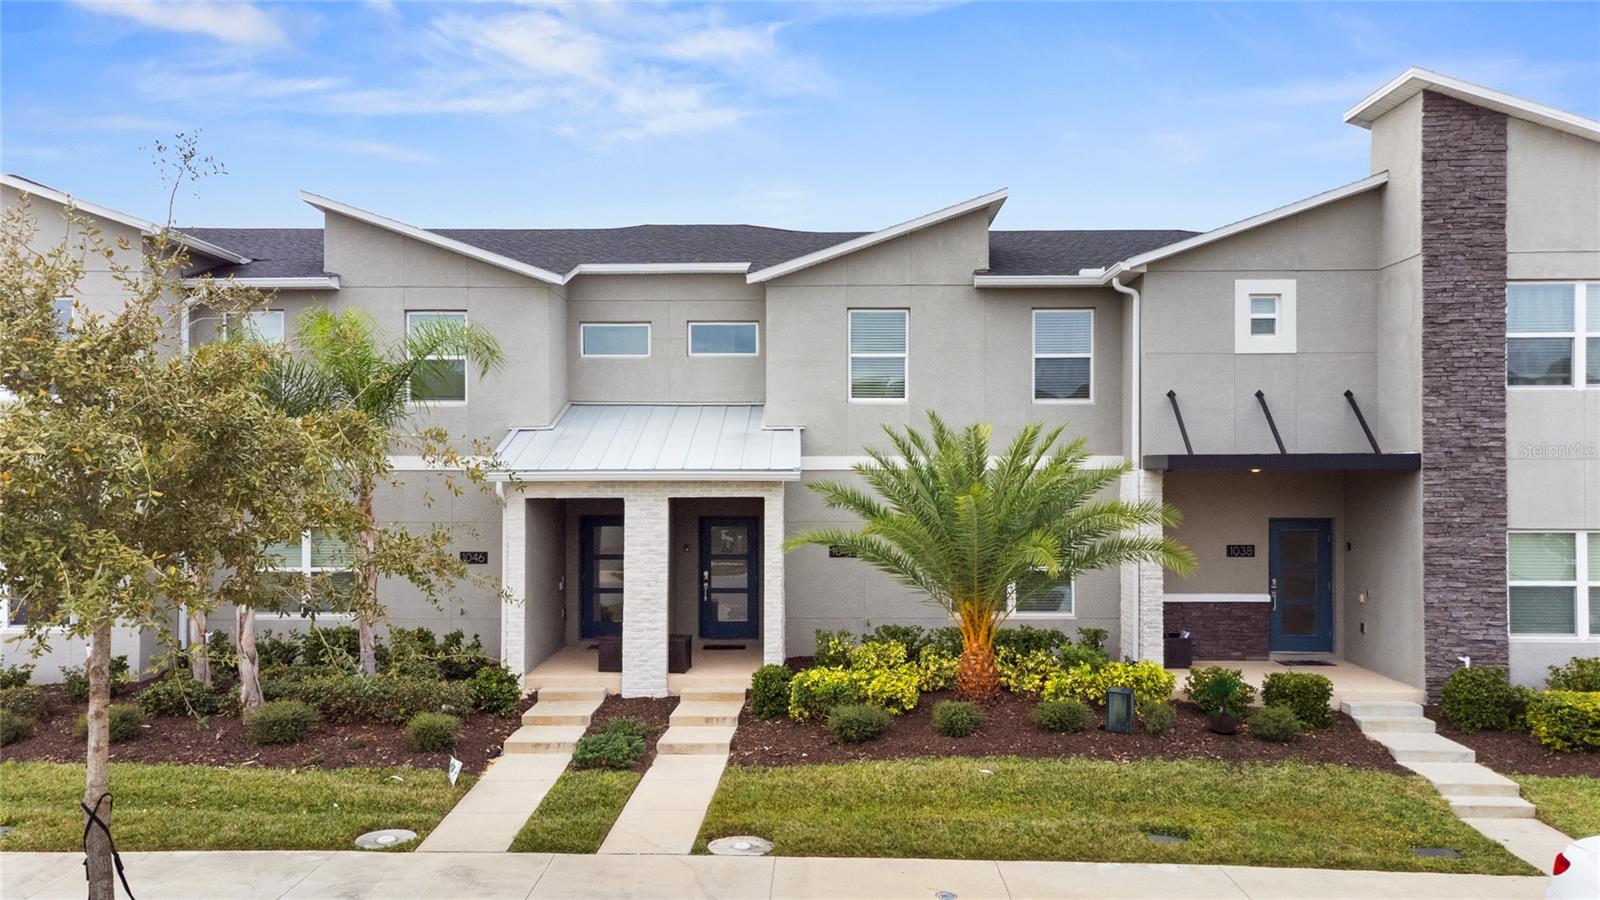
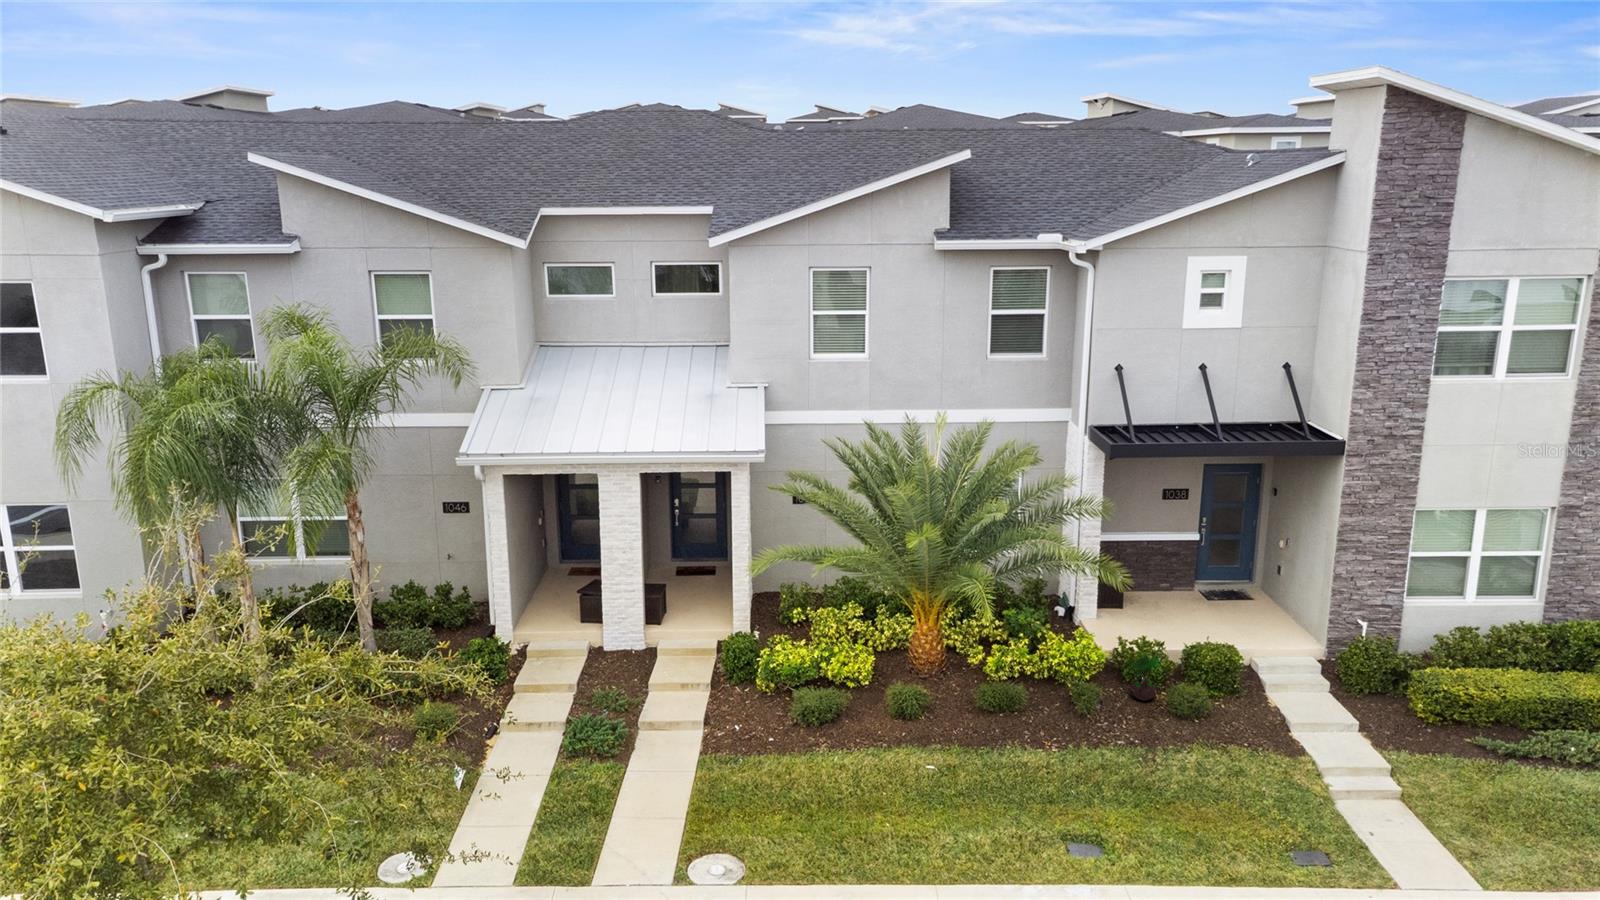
storage box: present [1105,686,1135,734] -> none [1039,658,1067,704]

